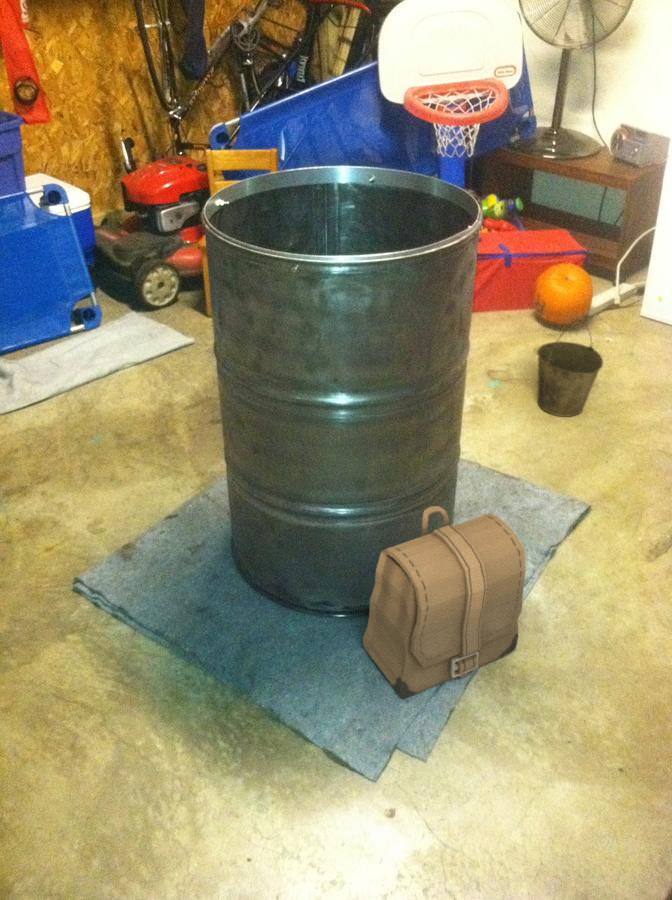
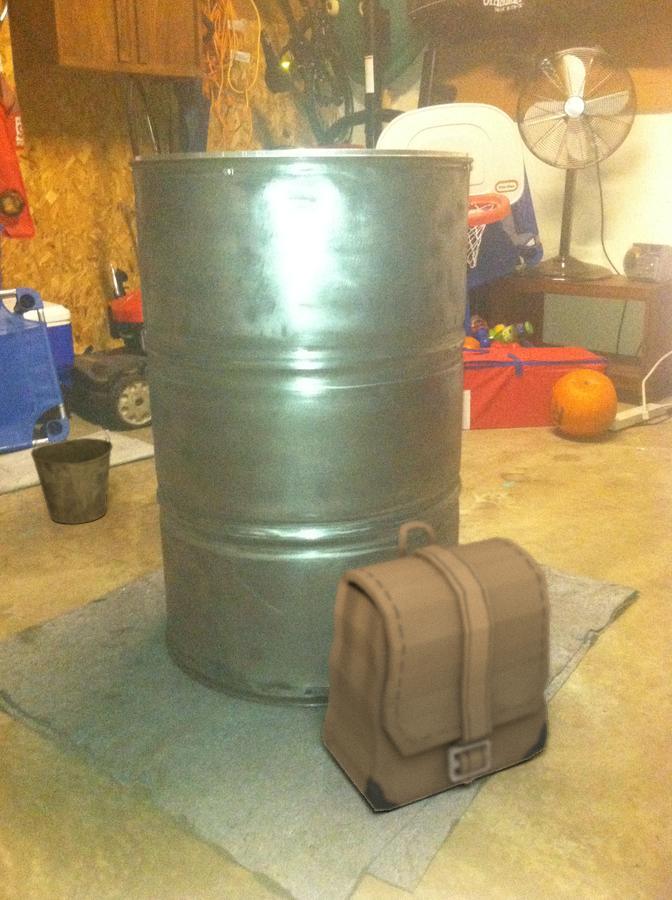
bucket: present [537,320,603,417] -> present [31,404,113,524]

